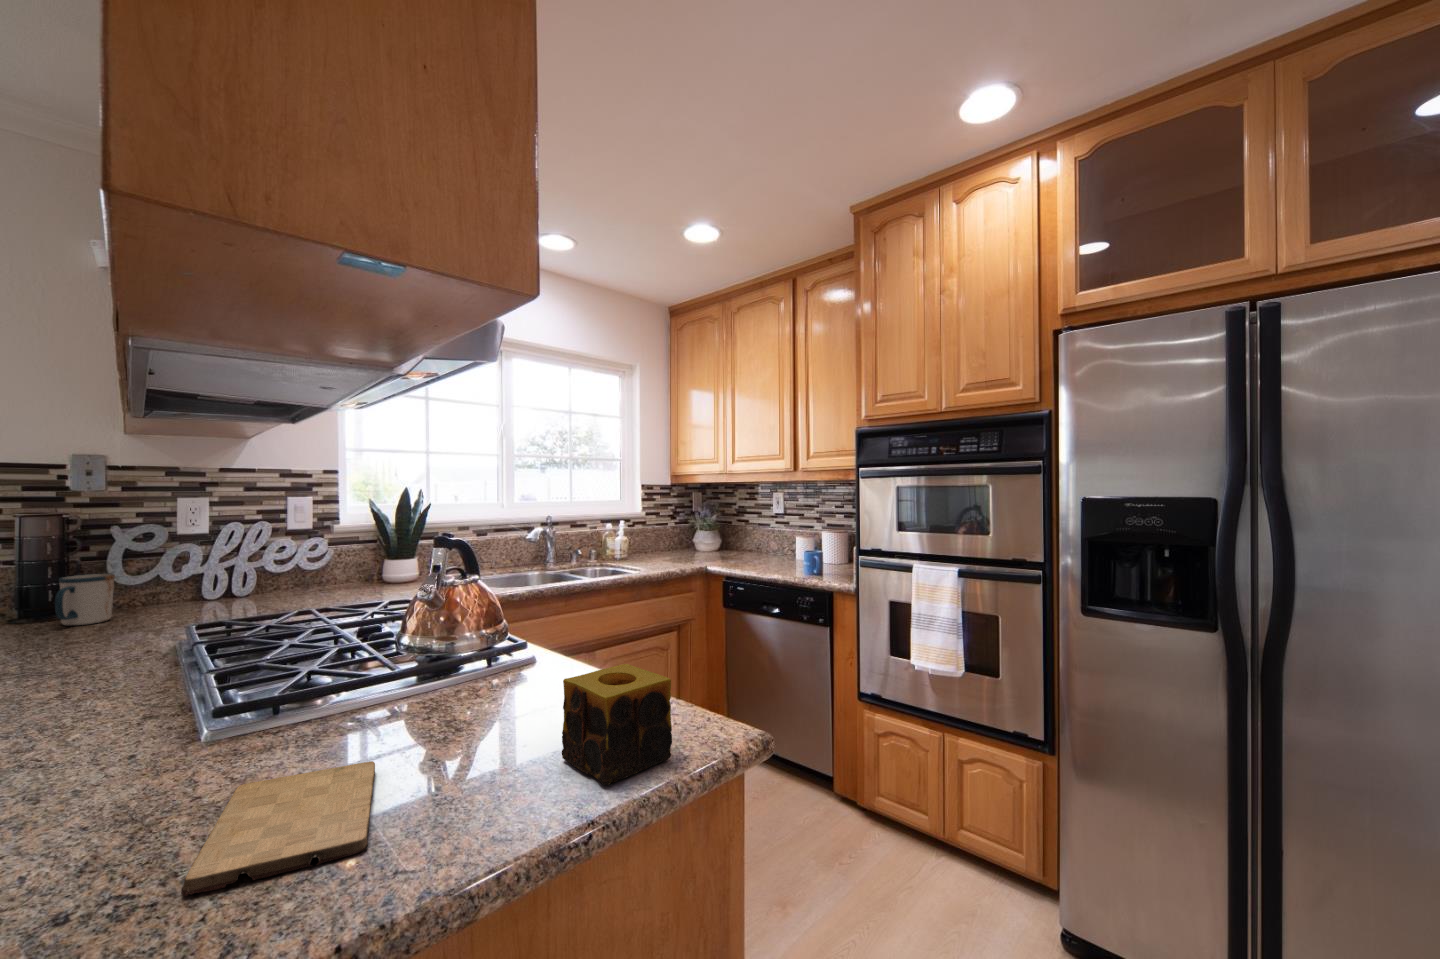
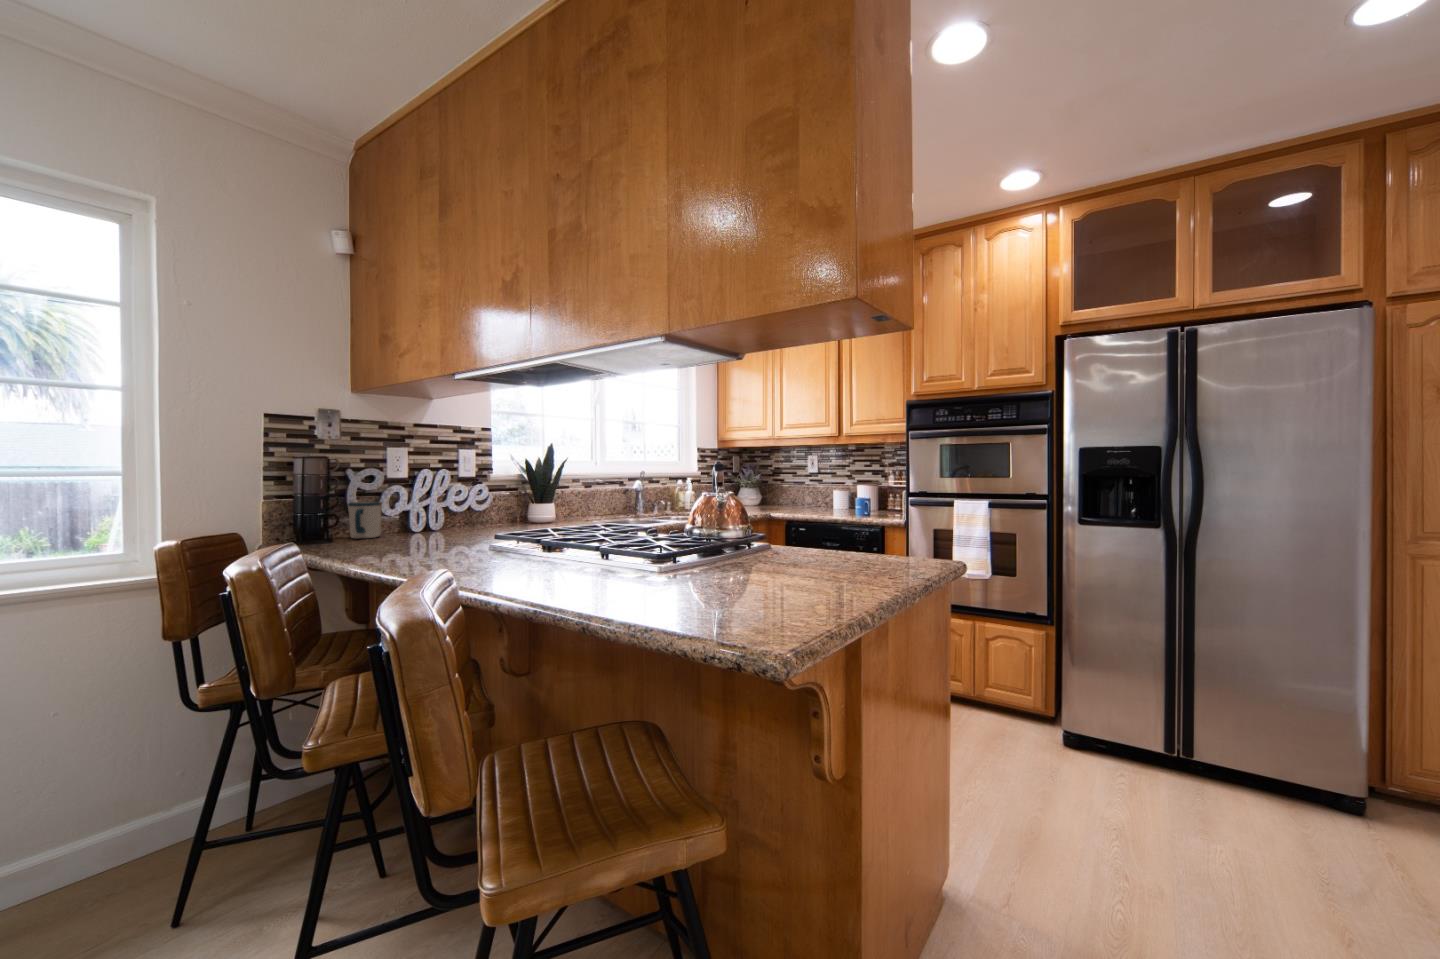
candle: present [562,664,672,785] -> none [853,522,914,574]
cutting board: present [181,761,375,896] -> none [705,569,813,597]

